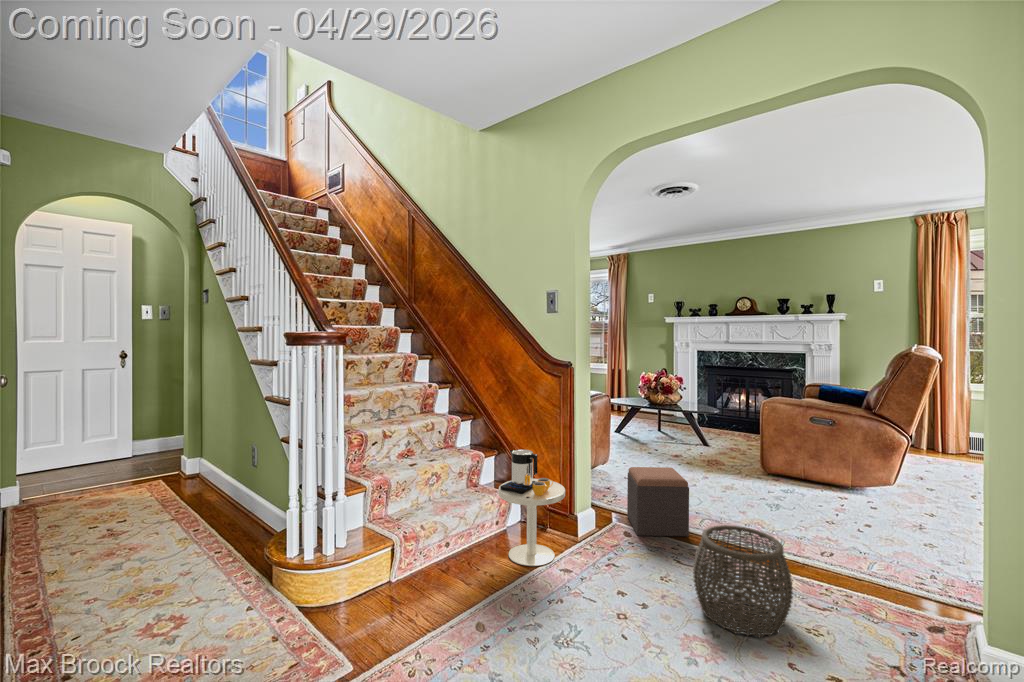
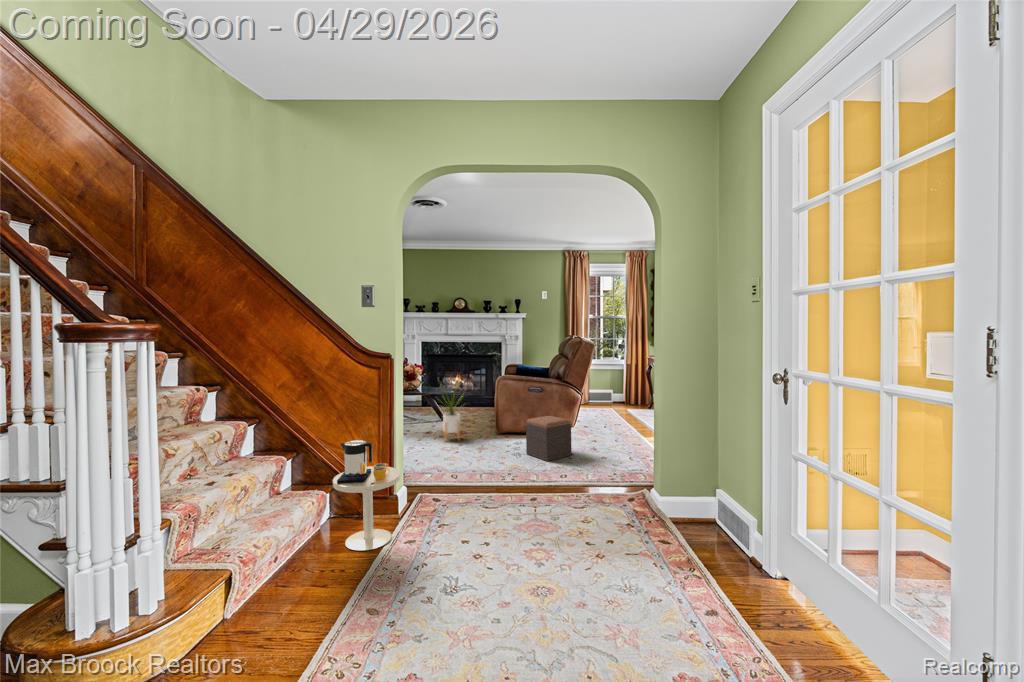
house plant: none [677,389,723,473] -> present [443,384,460,440]
footstool: present [627,467,689,537] -> present [526,416,572,461]
woven basket: present [693,525,793,637] -> none [516,465,582,539]

